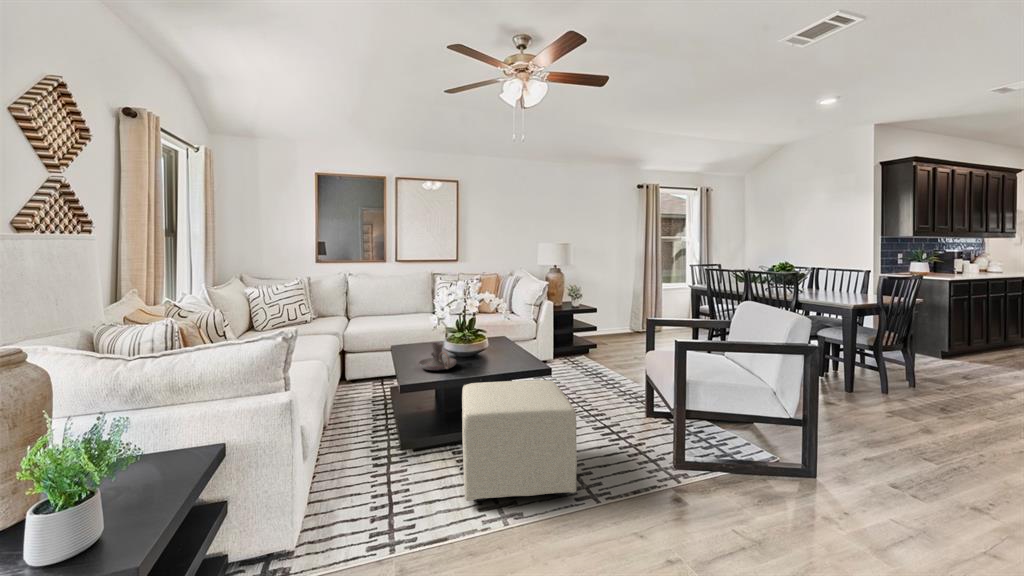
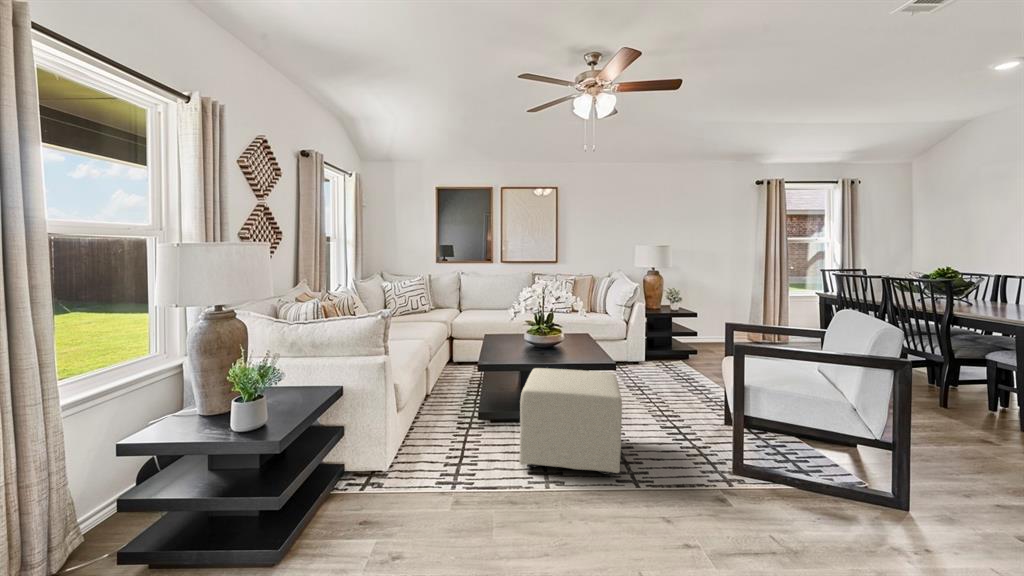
candle holder: present [419,343,456,370] -> none [501,332,534,355]

